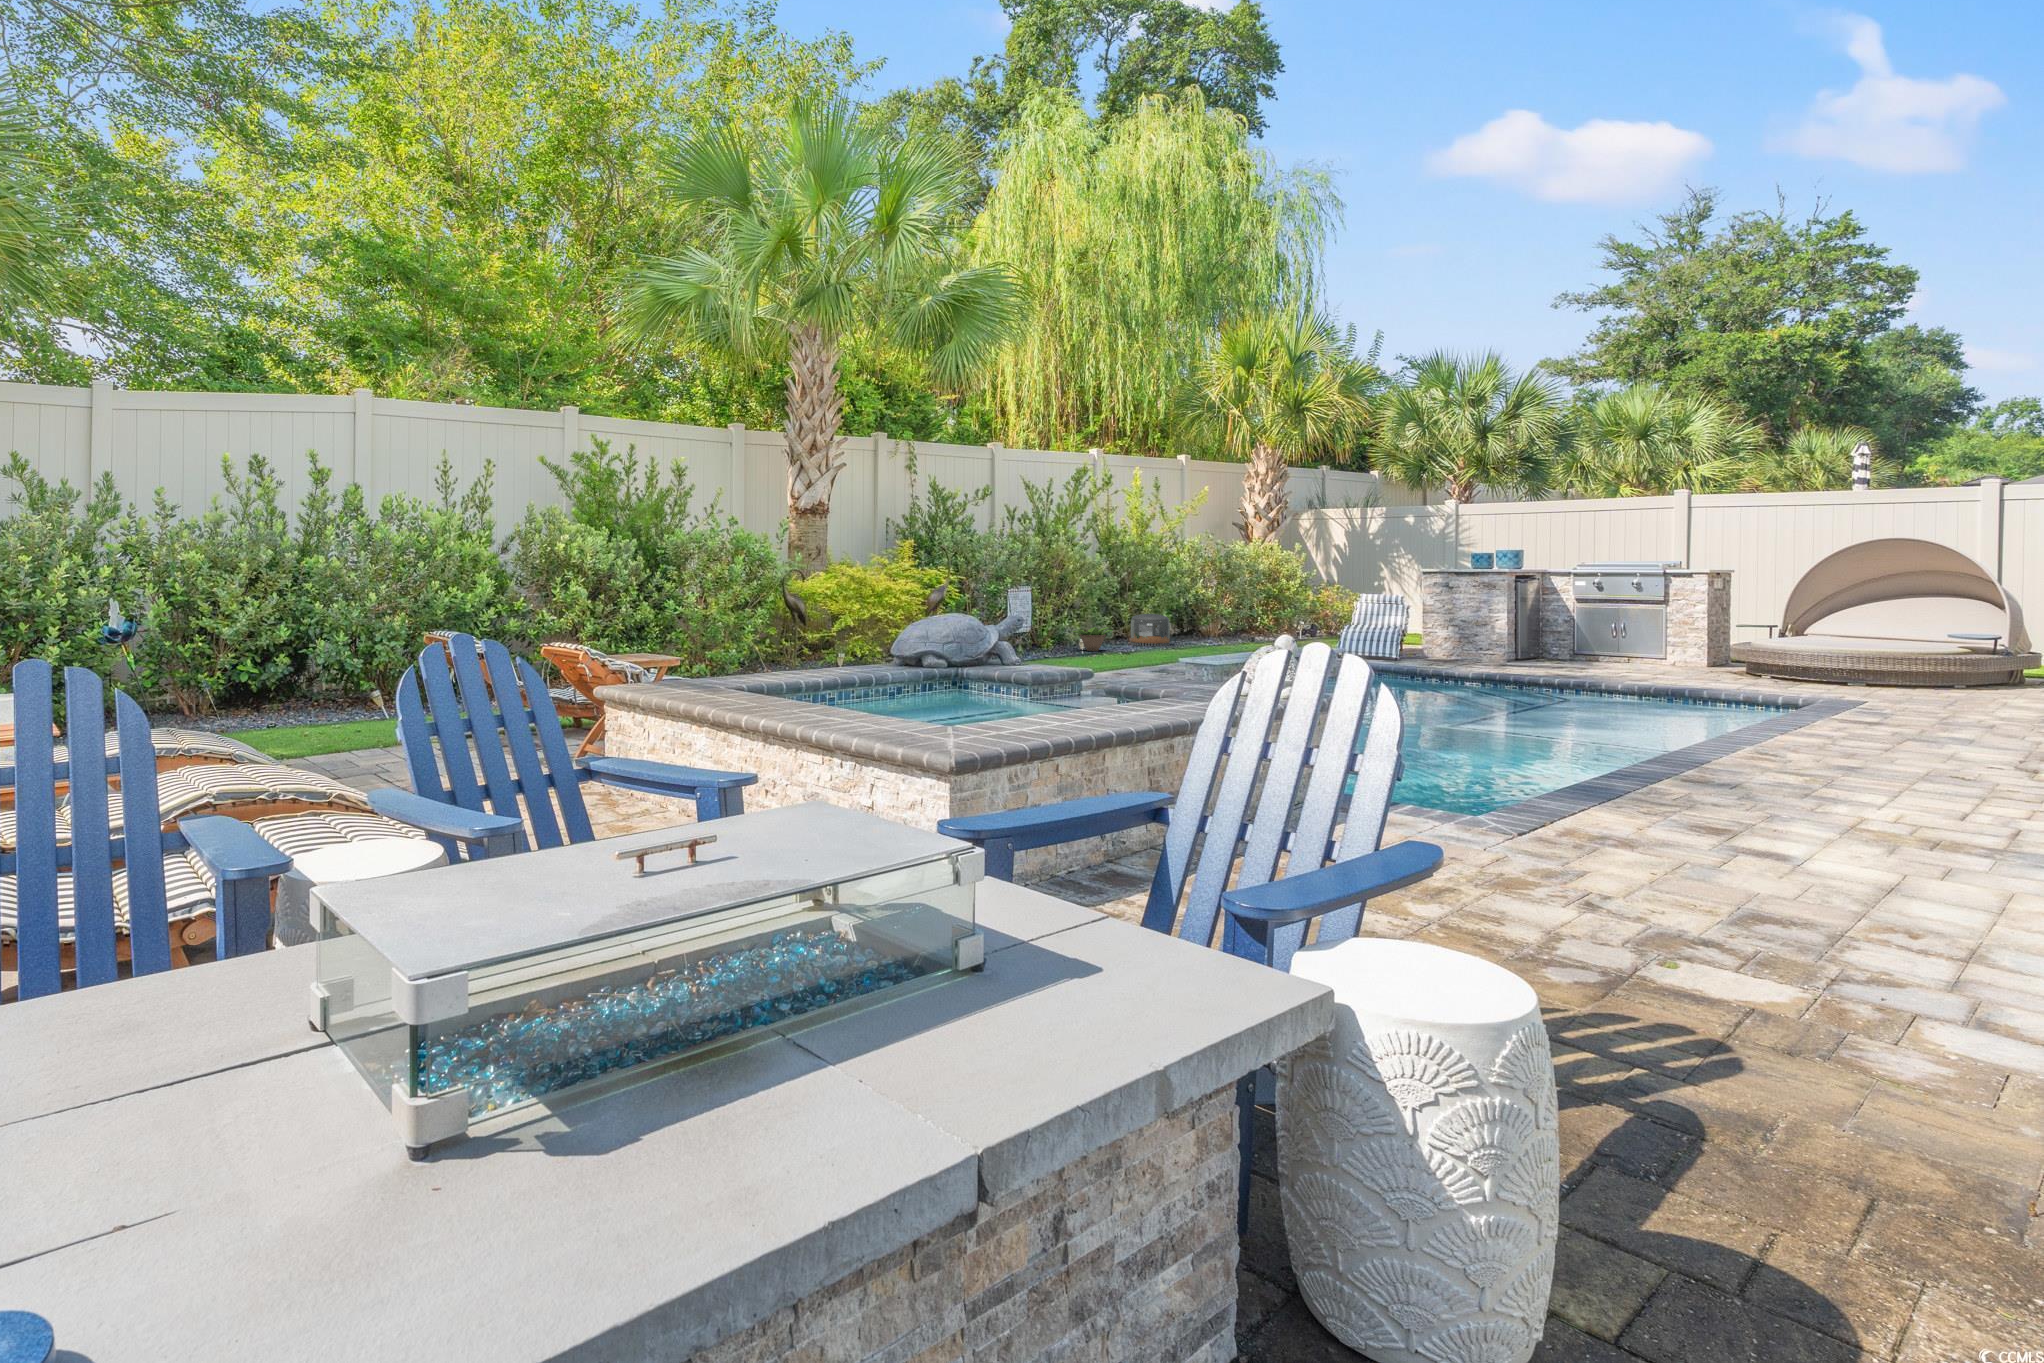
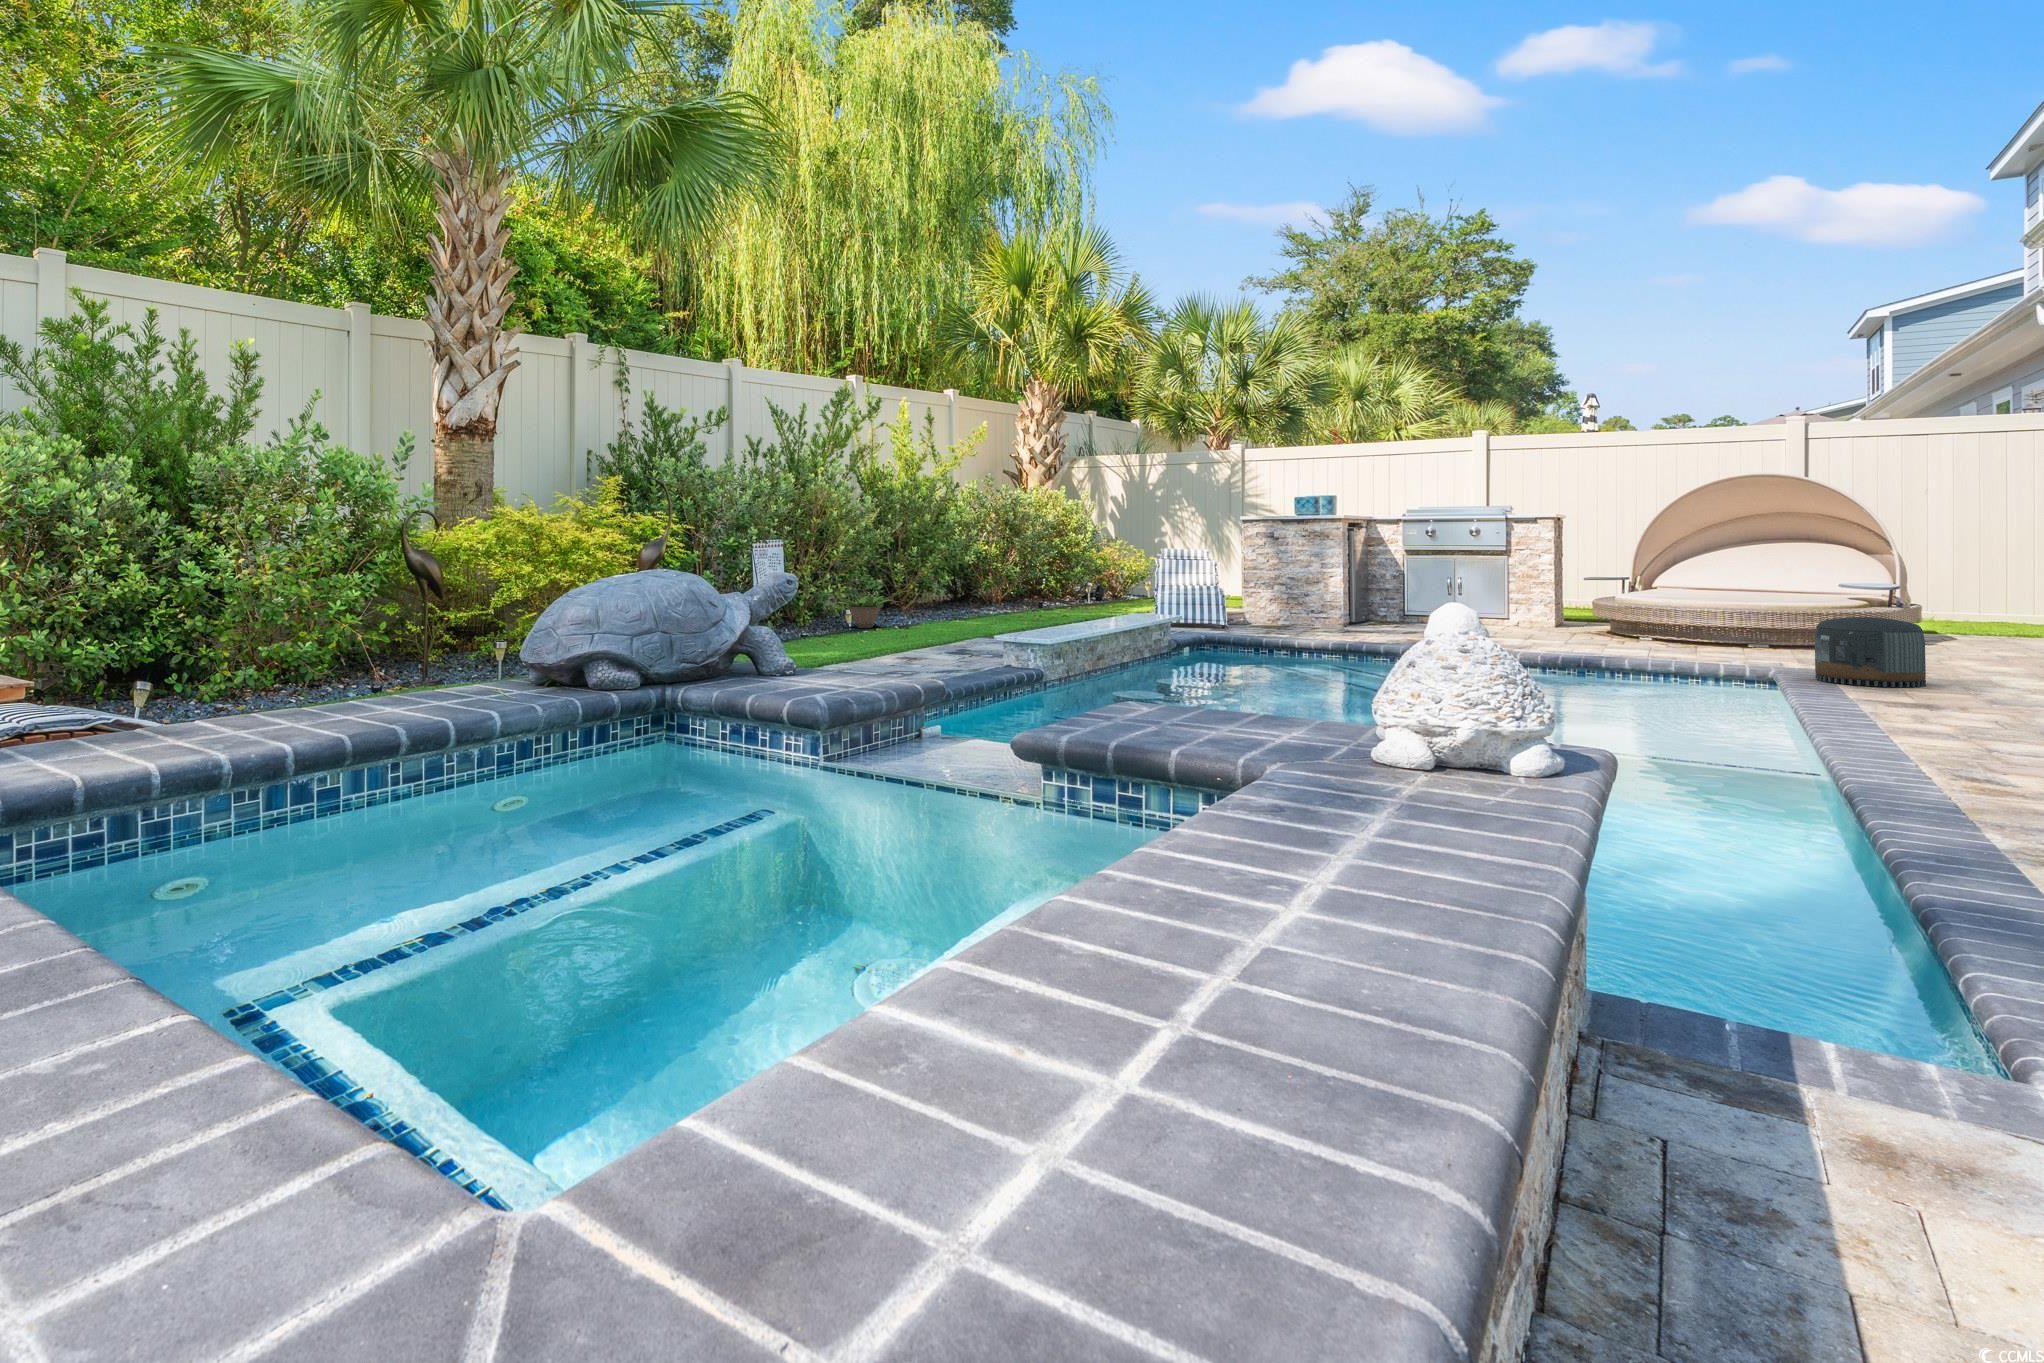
pouf: present [1131,614,1170,646] -> present [1815,617,1926,687]

